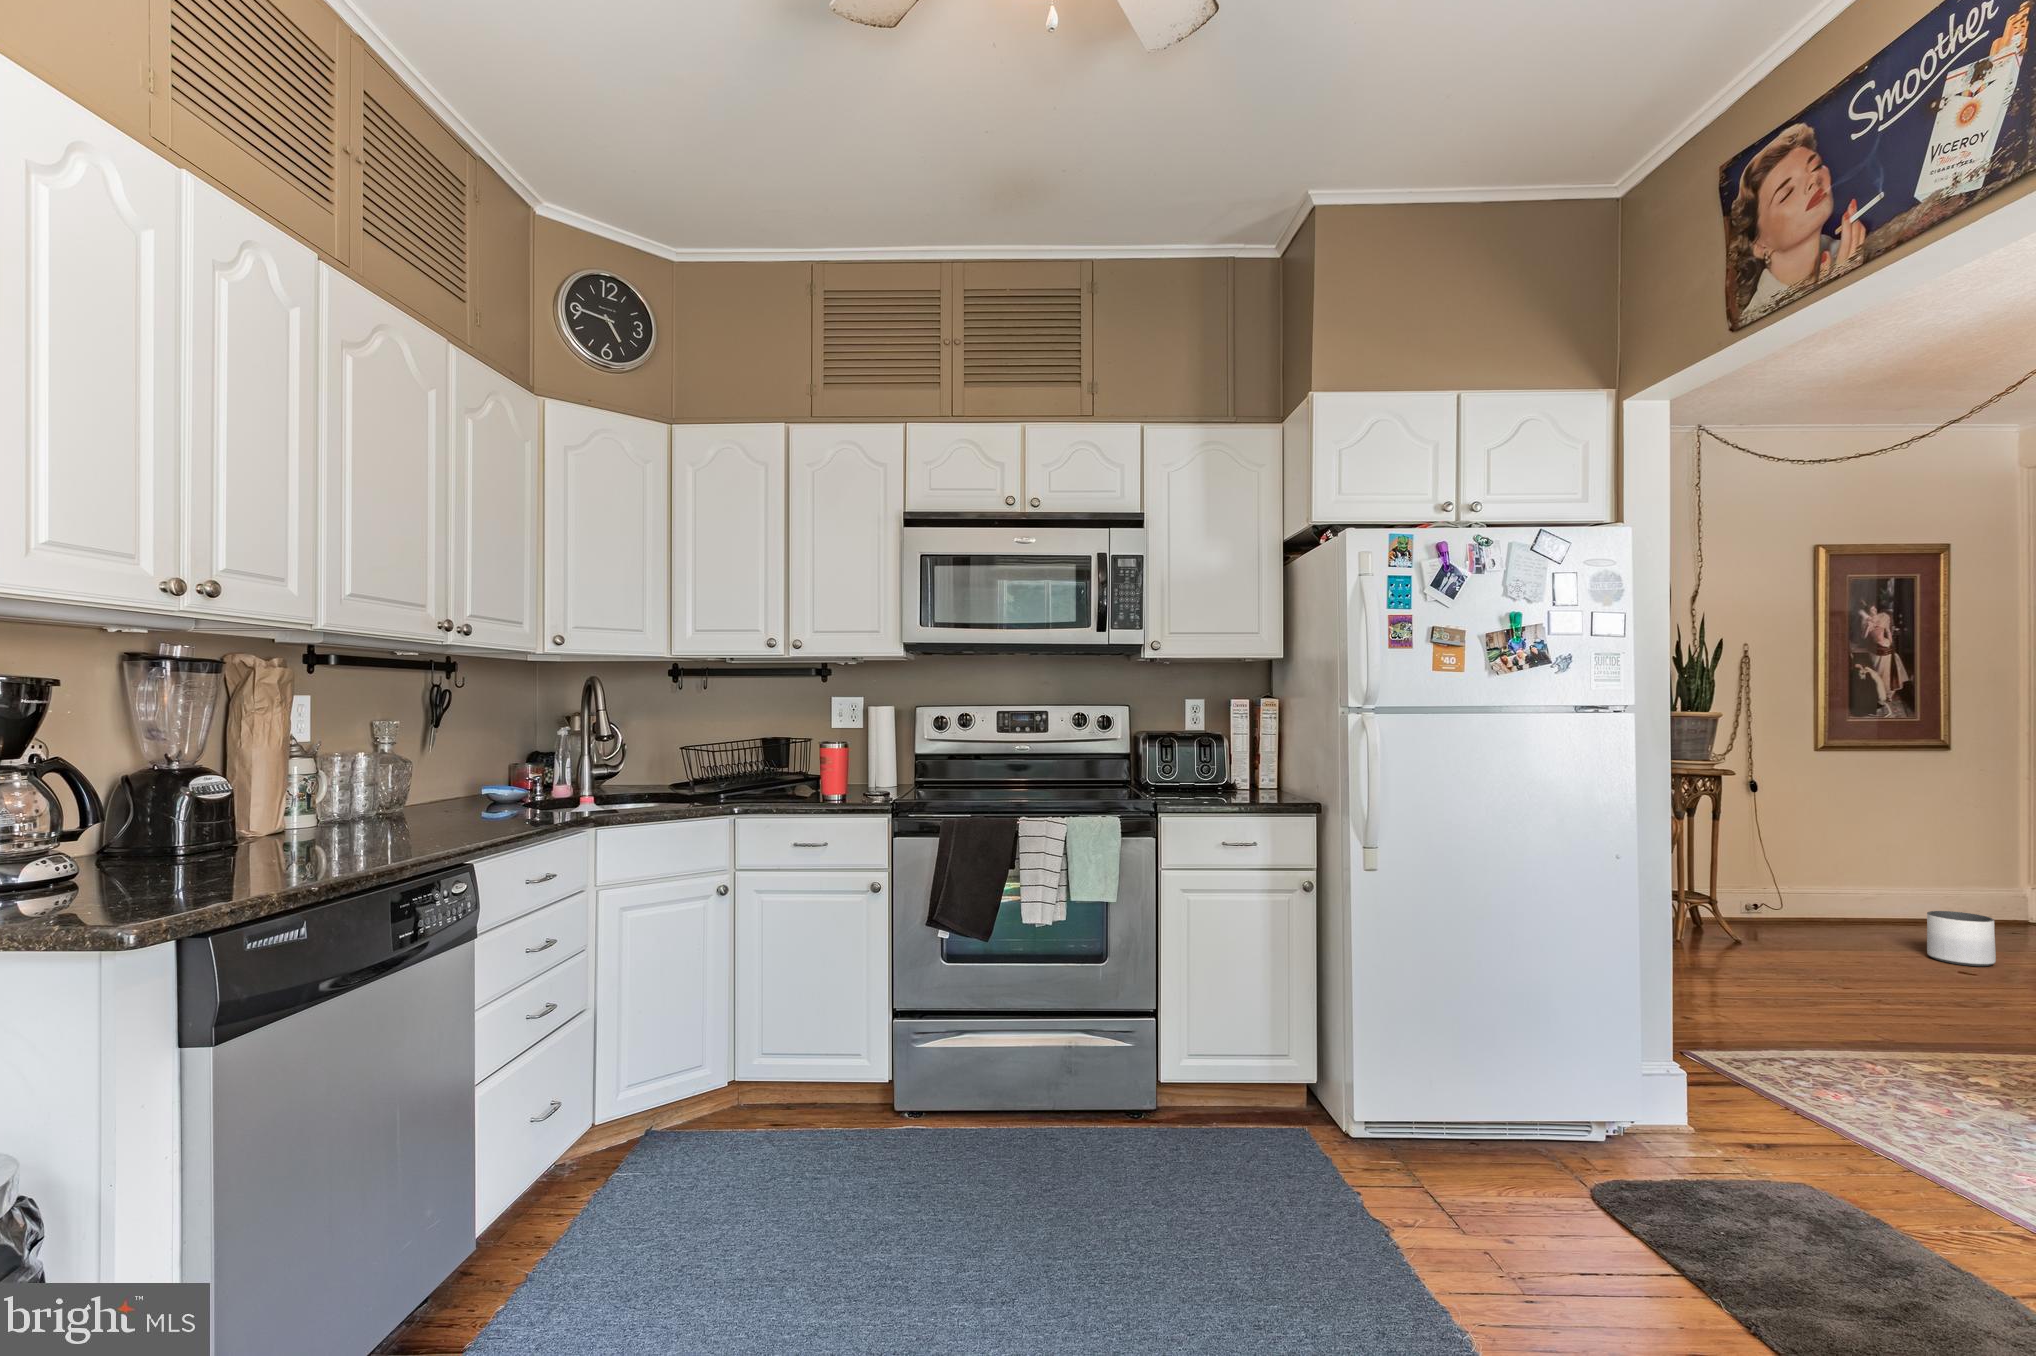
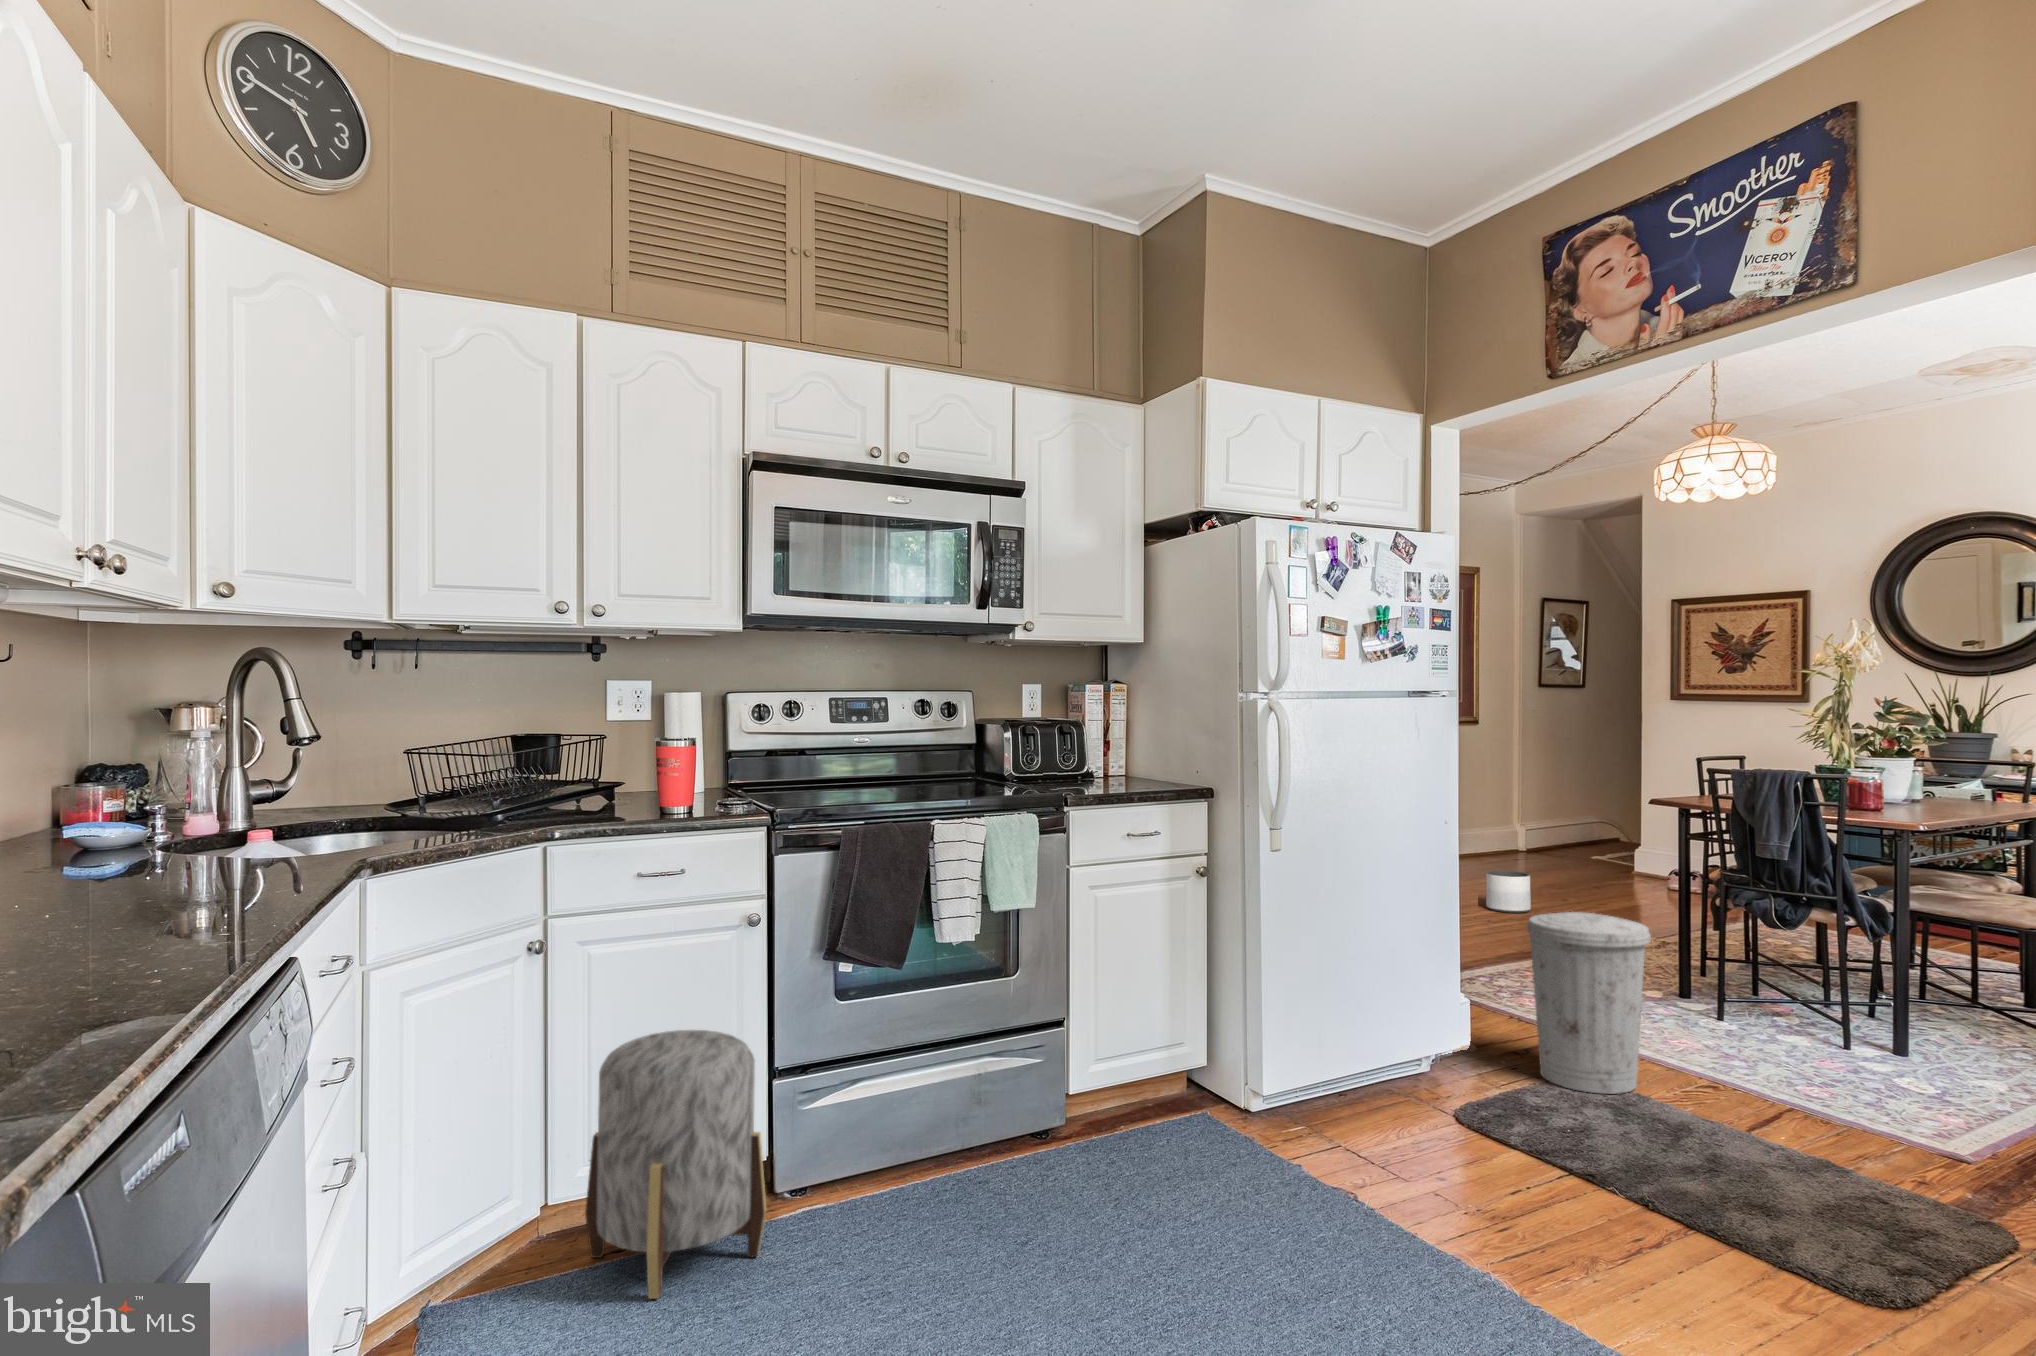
trash can: none [1749,968,1922,1201] -> present [1527,912,1651,1094]
stool: none [713,976,832,1177] -> present [585,1030,766,1299]

